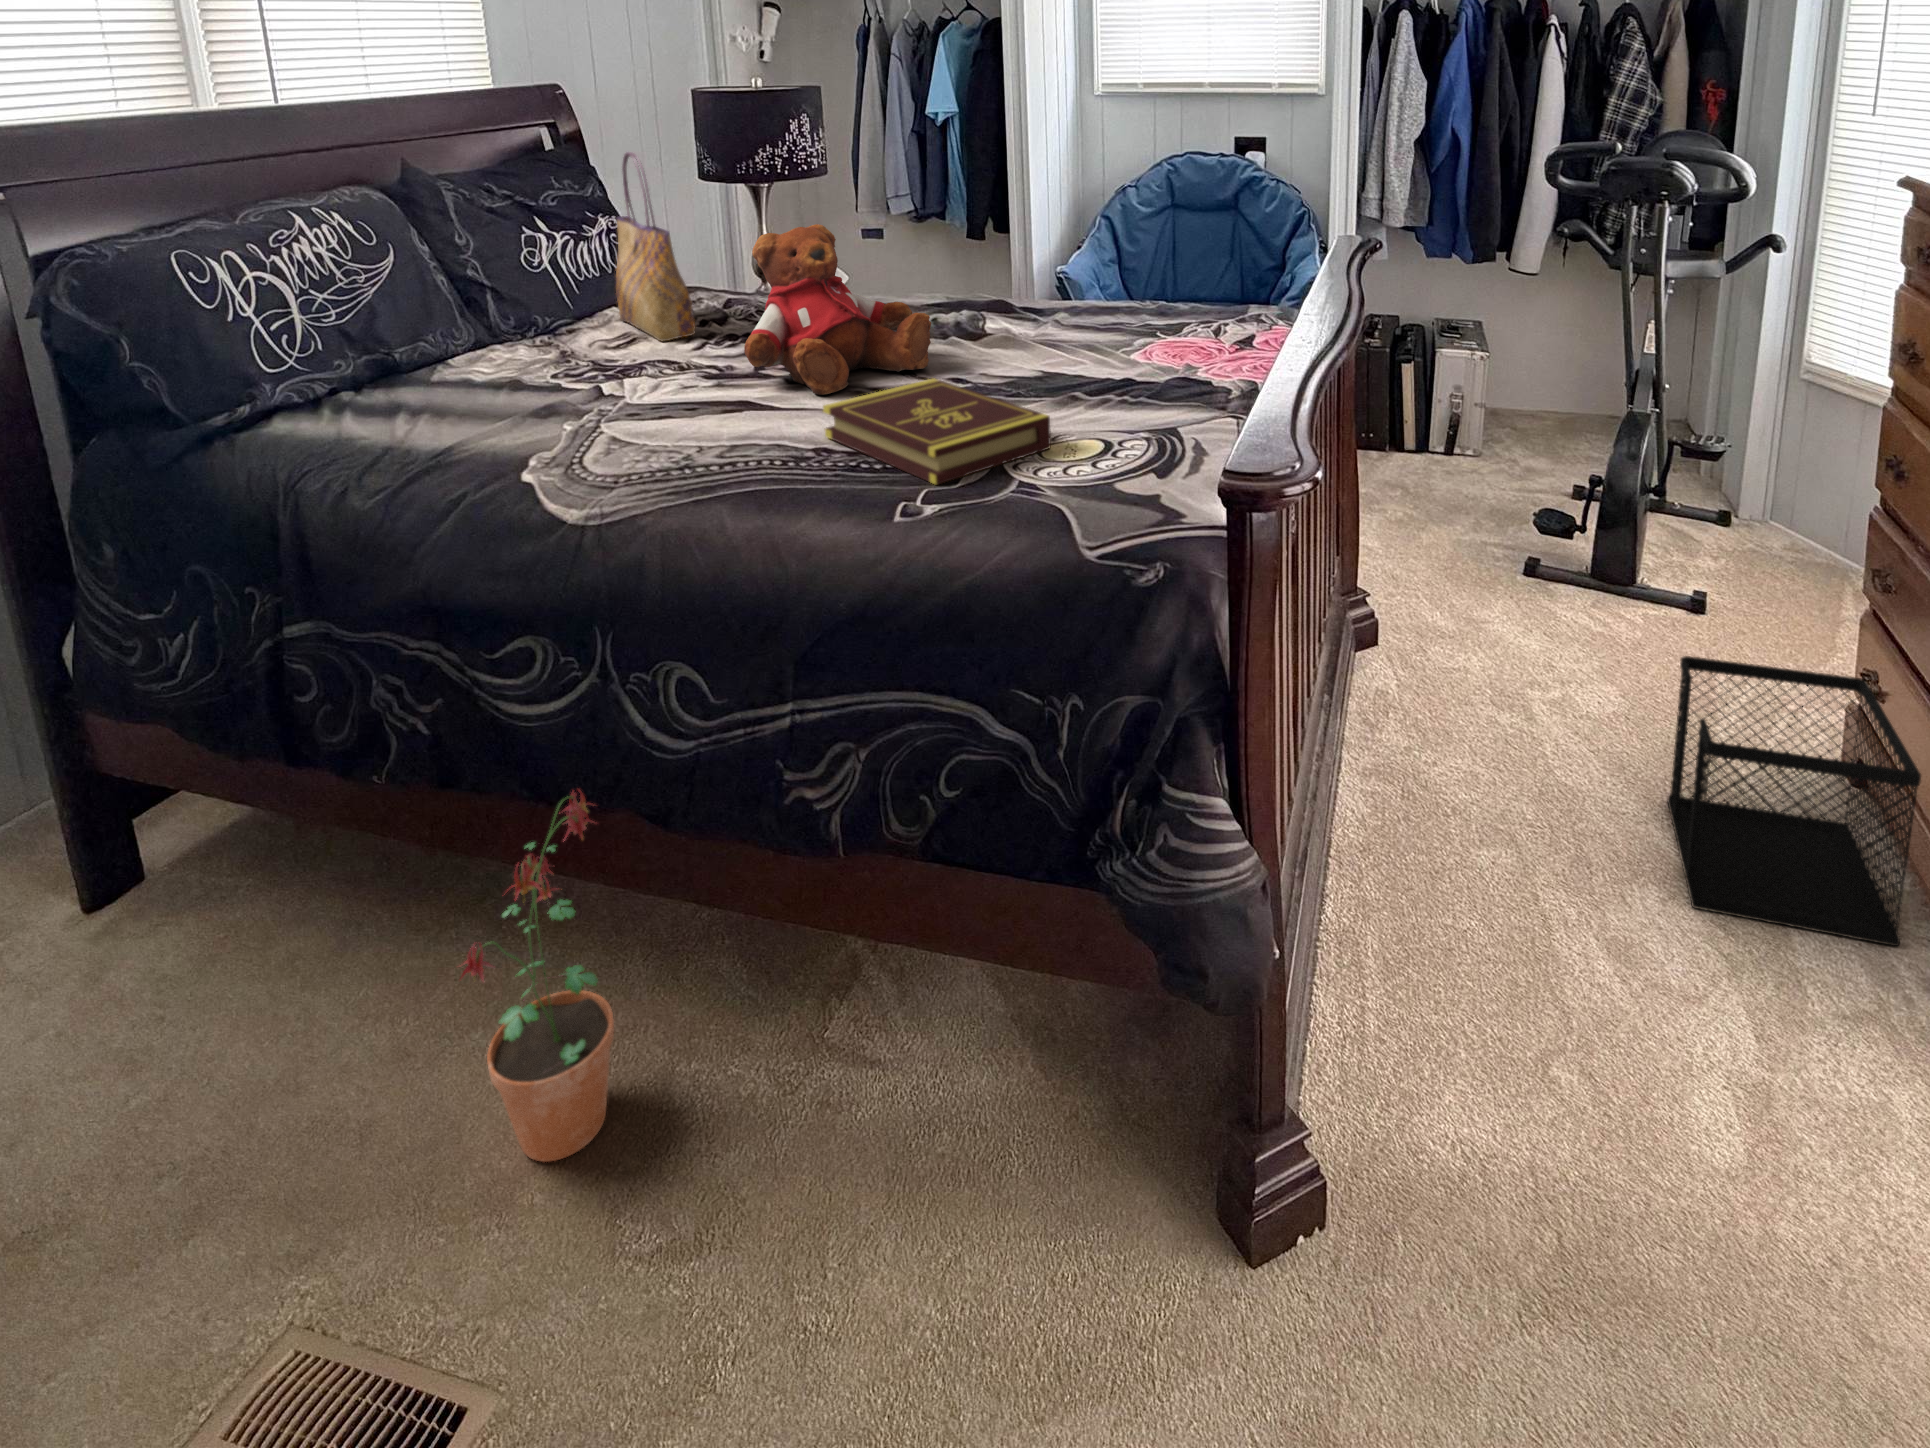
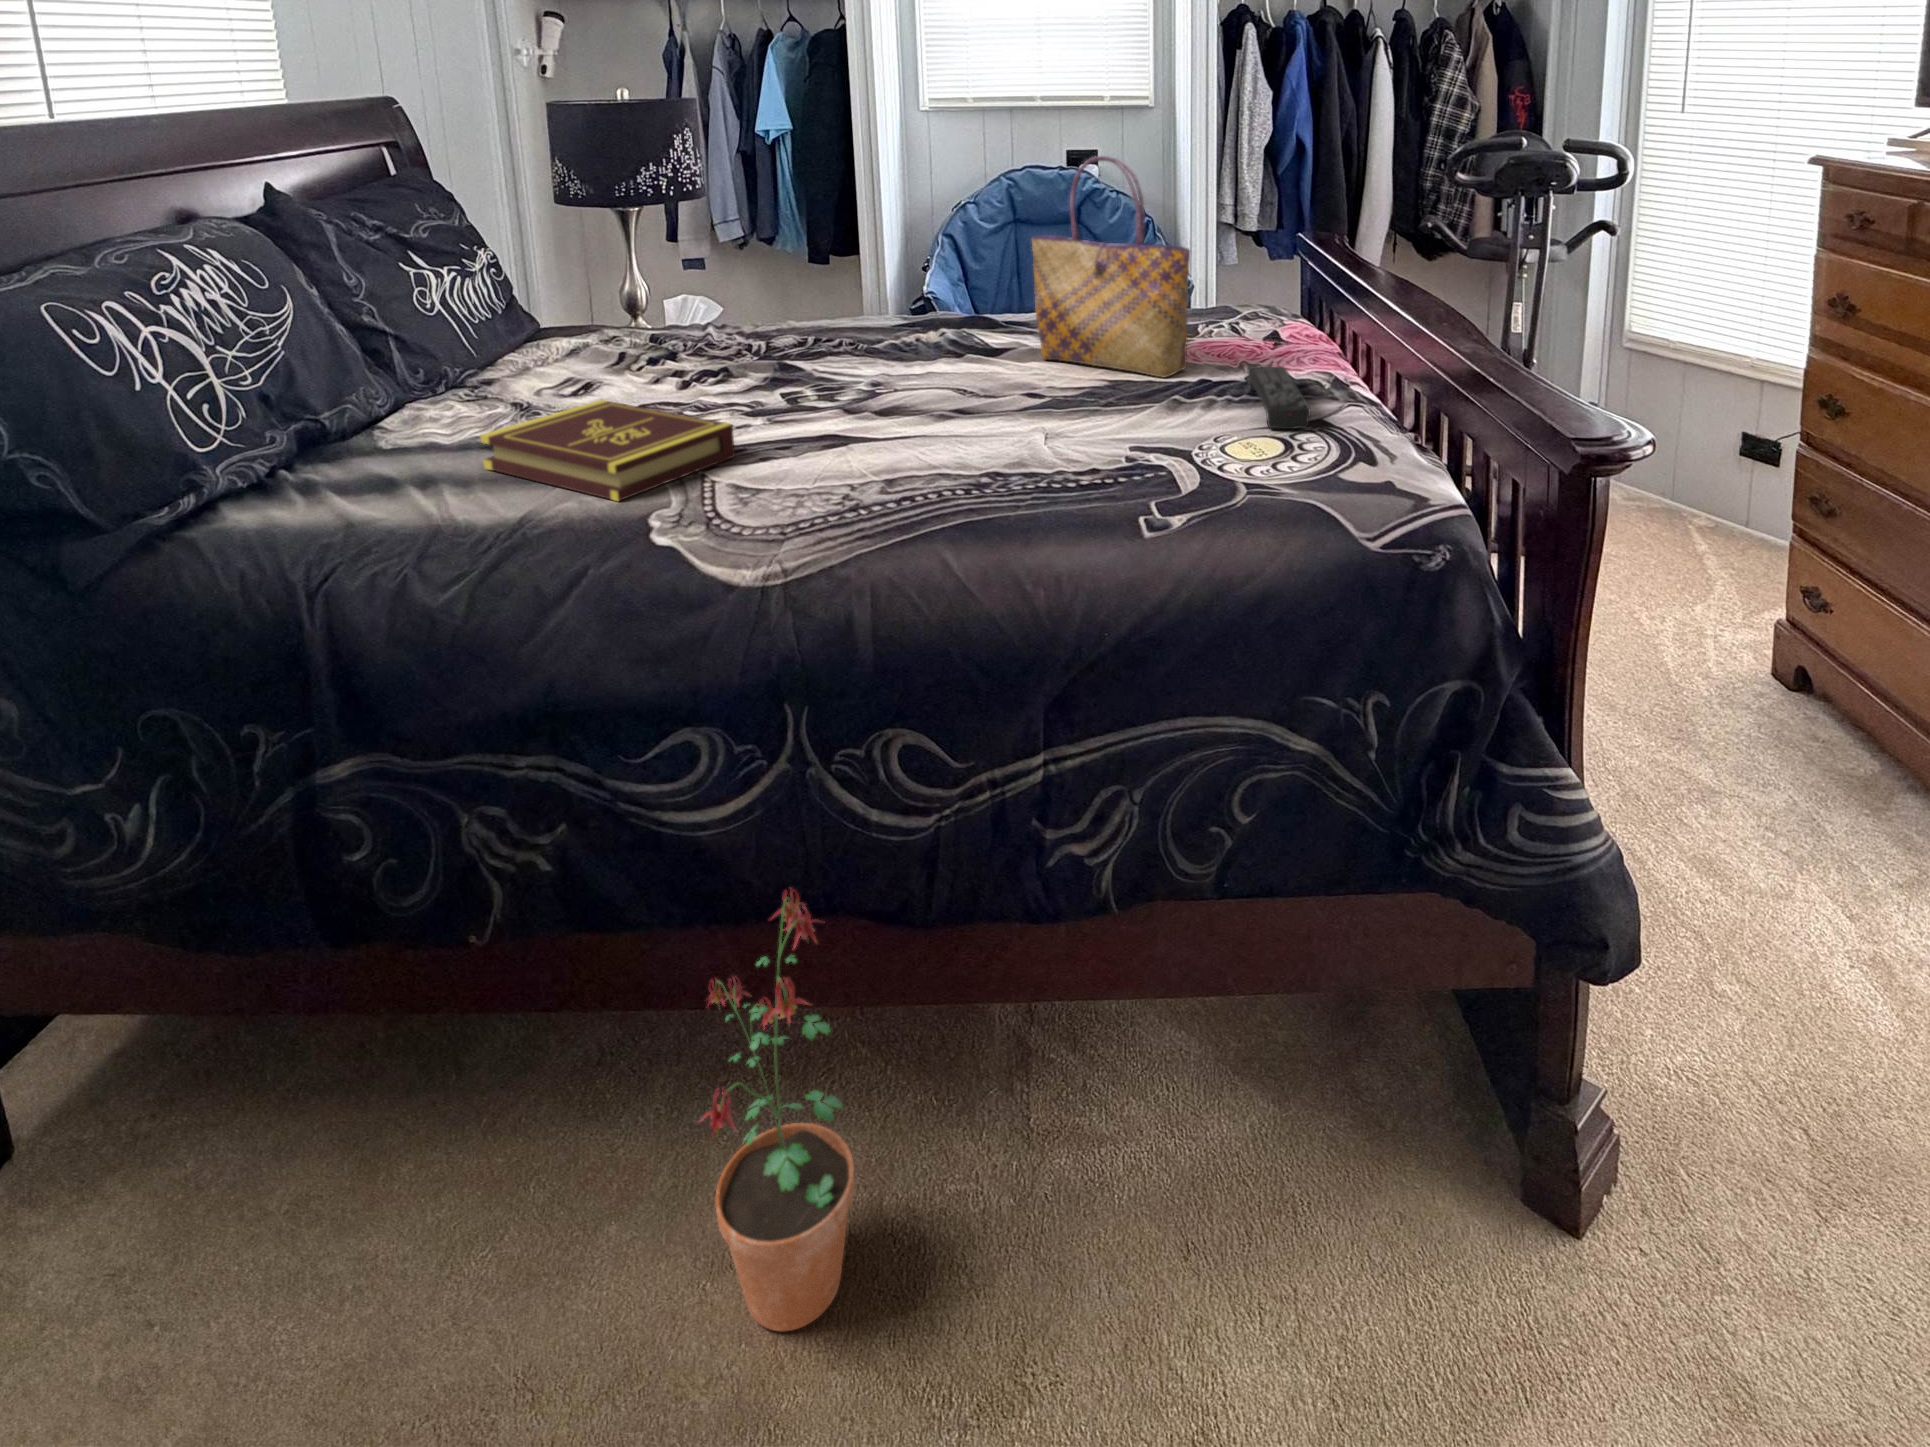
tote bag: present [616,152,695,341] -> present [1032,156,1190,378]
teddy bear: present [744,224,931,395] -> none [777,241,975,423]
remote control: none [1132,367,1208,435] -> present [1248,365,1311,429]
book: present [823,378,1051,485] -> present [480,400,735,501]
wastebasket: present [1668,656,1921,946] -> none [1660,592,1906,813]

